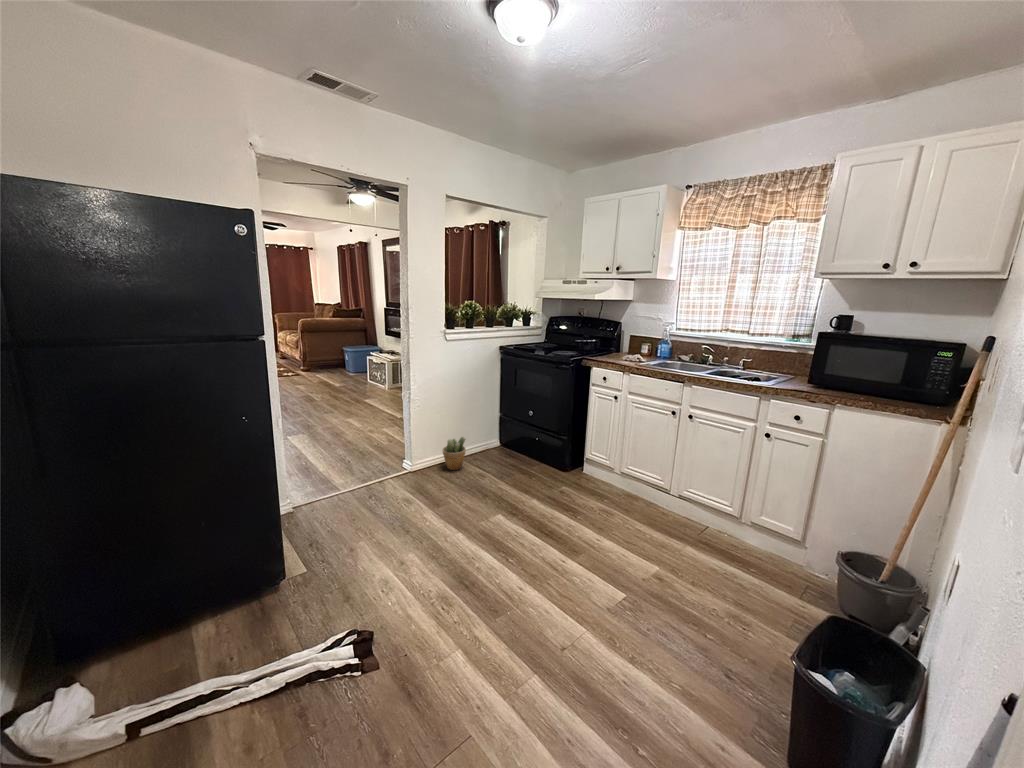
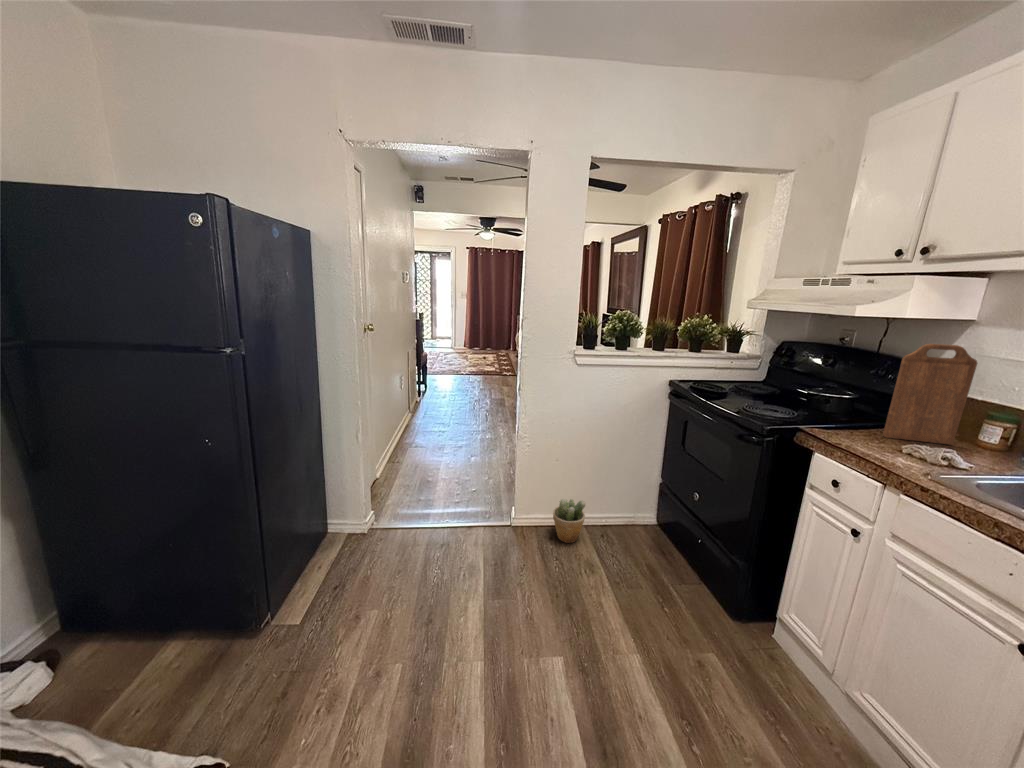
cutting board: none [612,310,637,356] -> present [883,344,978,444]

